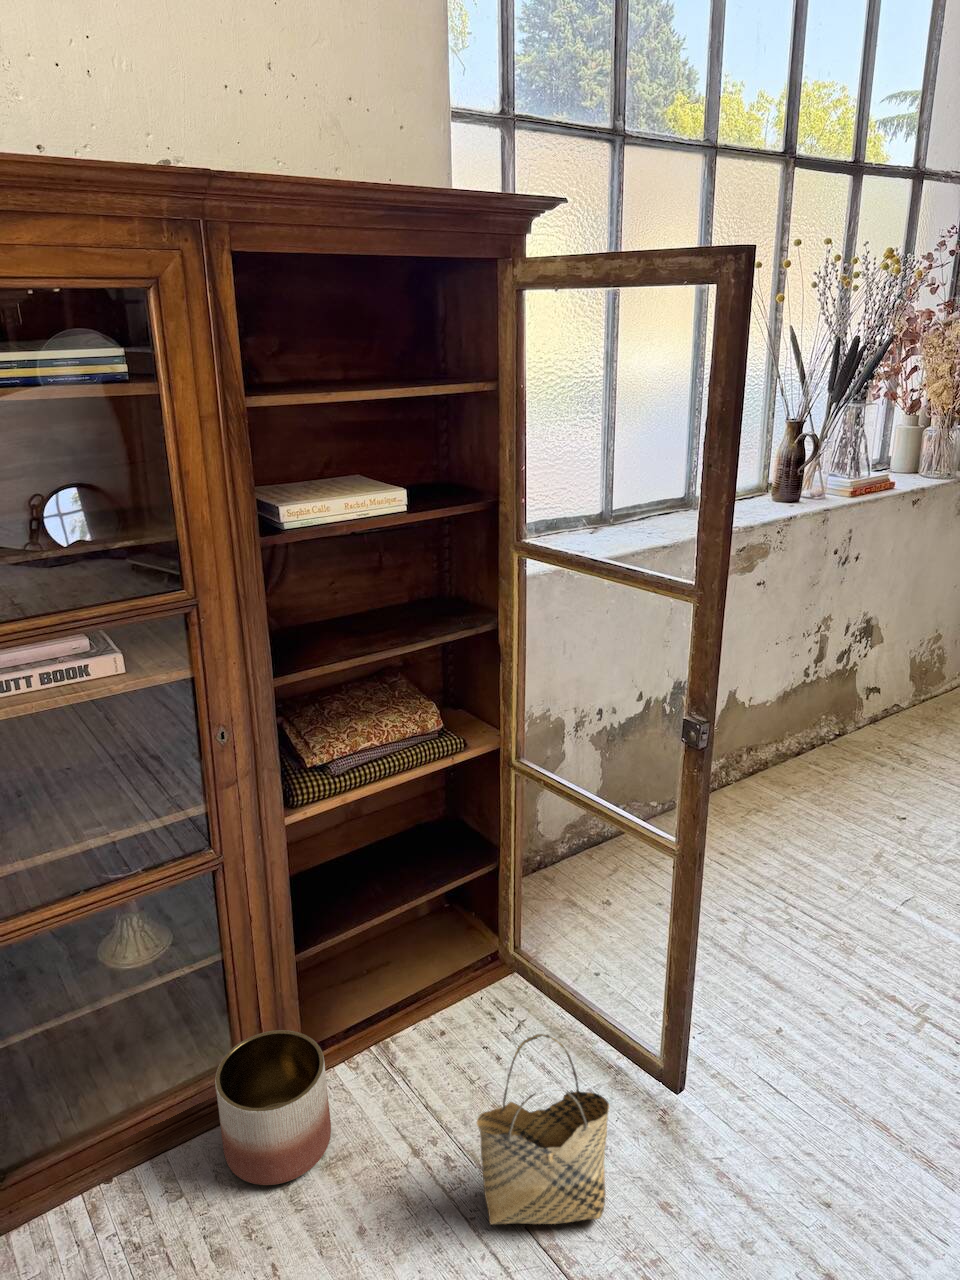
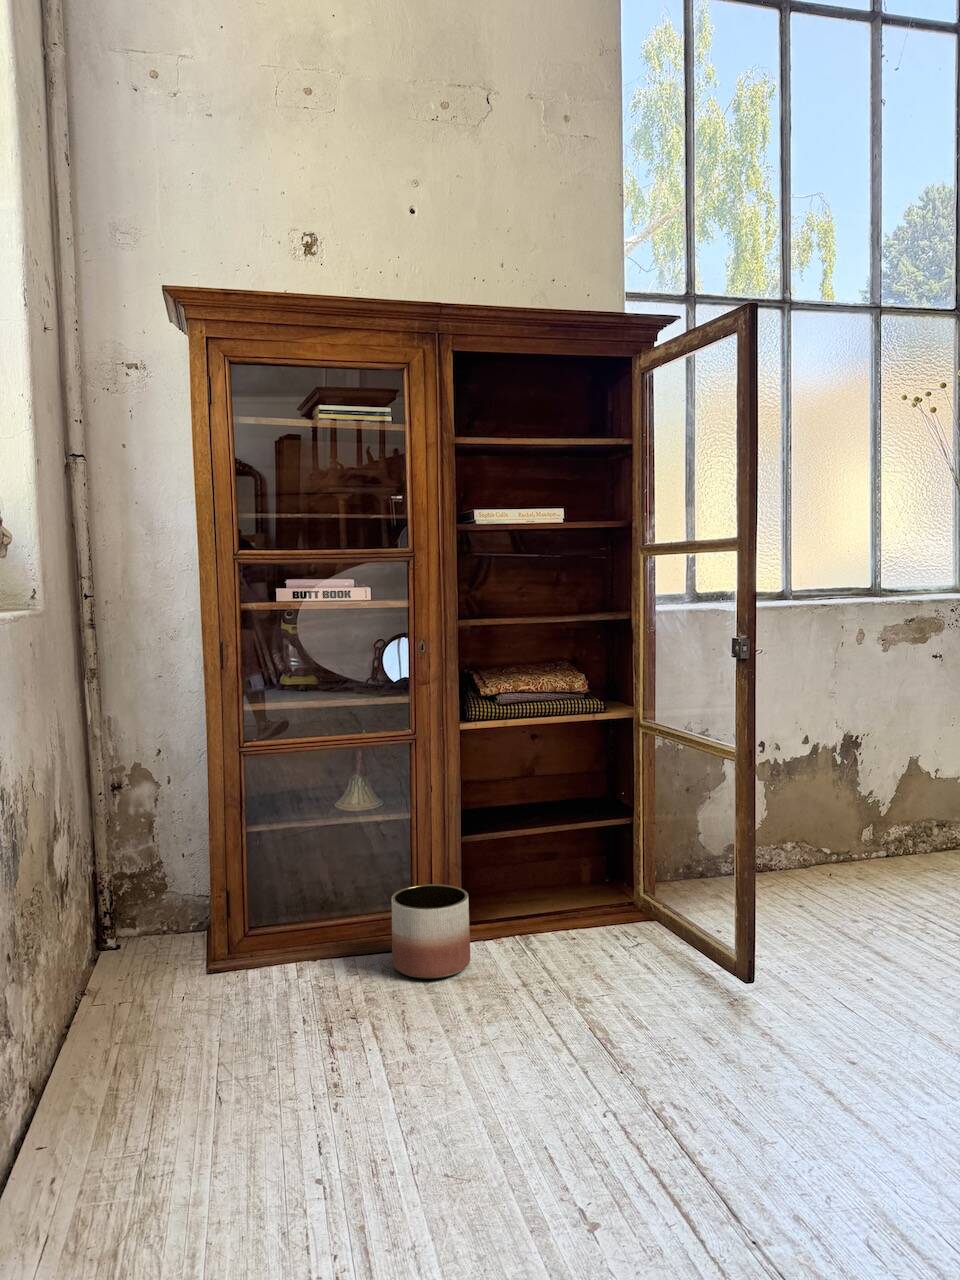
woven basket: present [477,1034,609,1224] -> none [558,875,662,1028]

